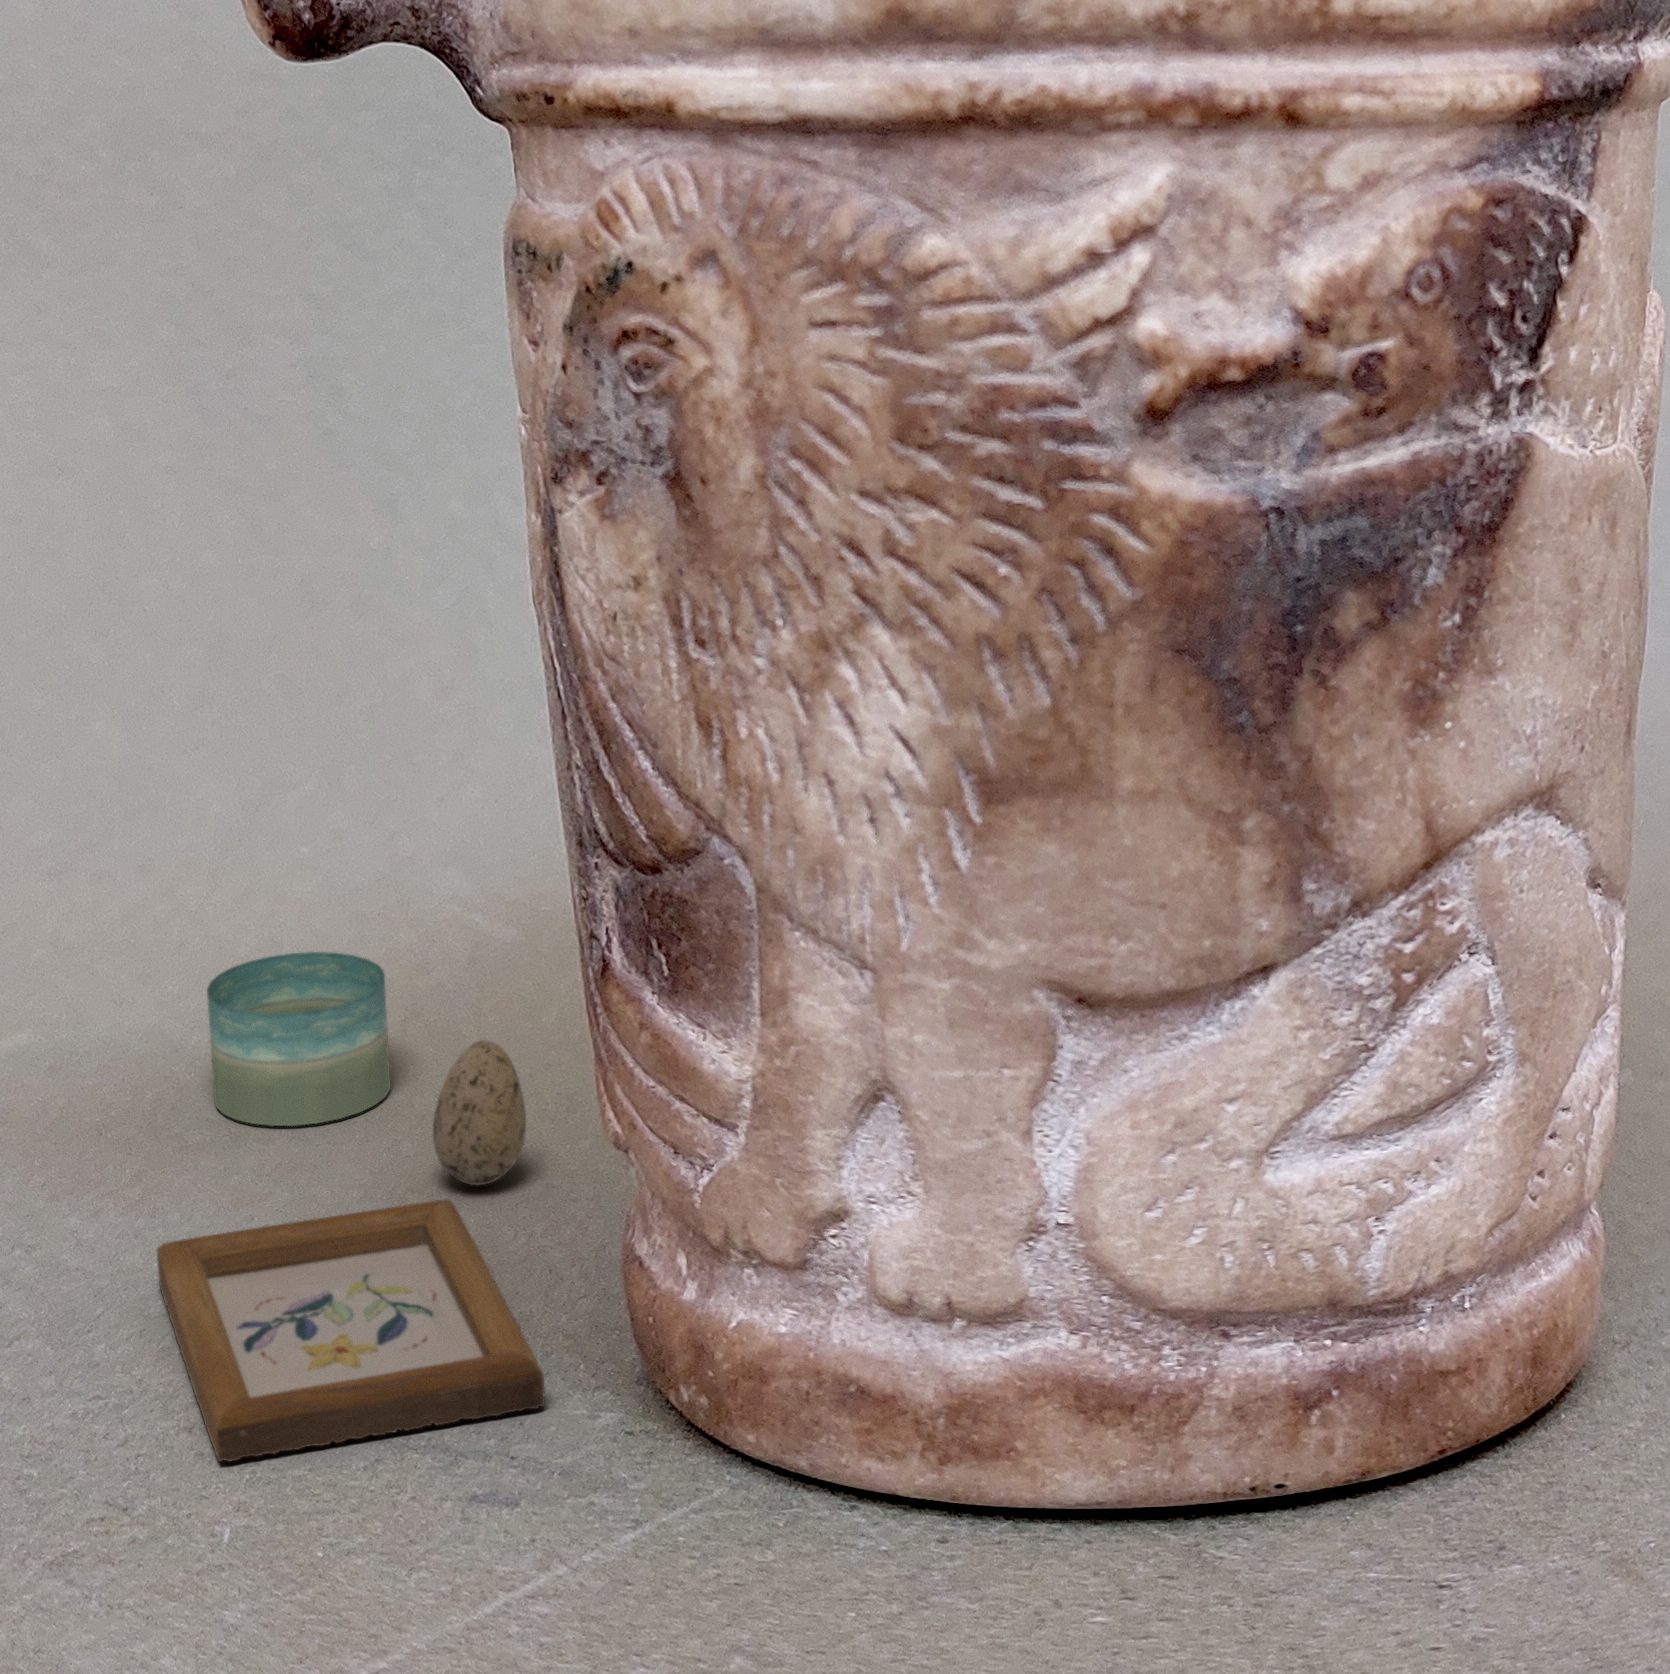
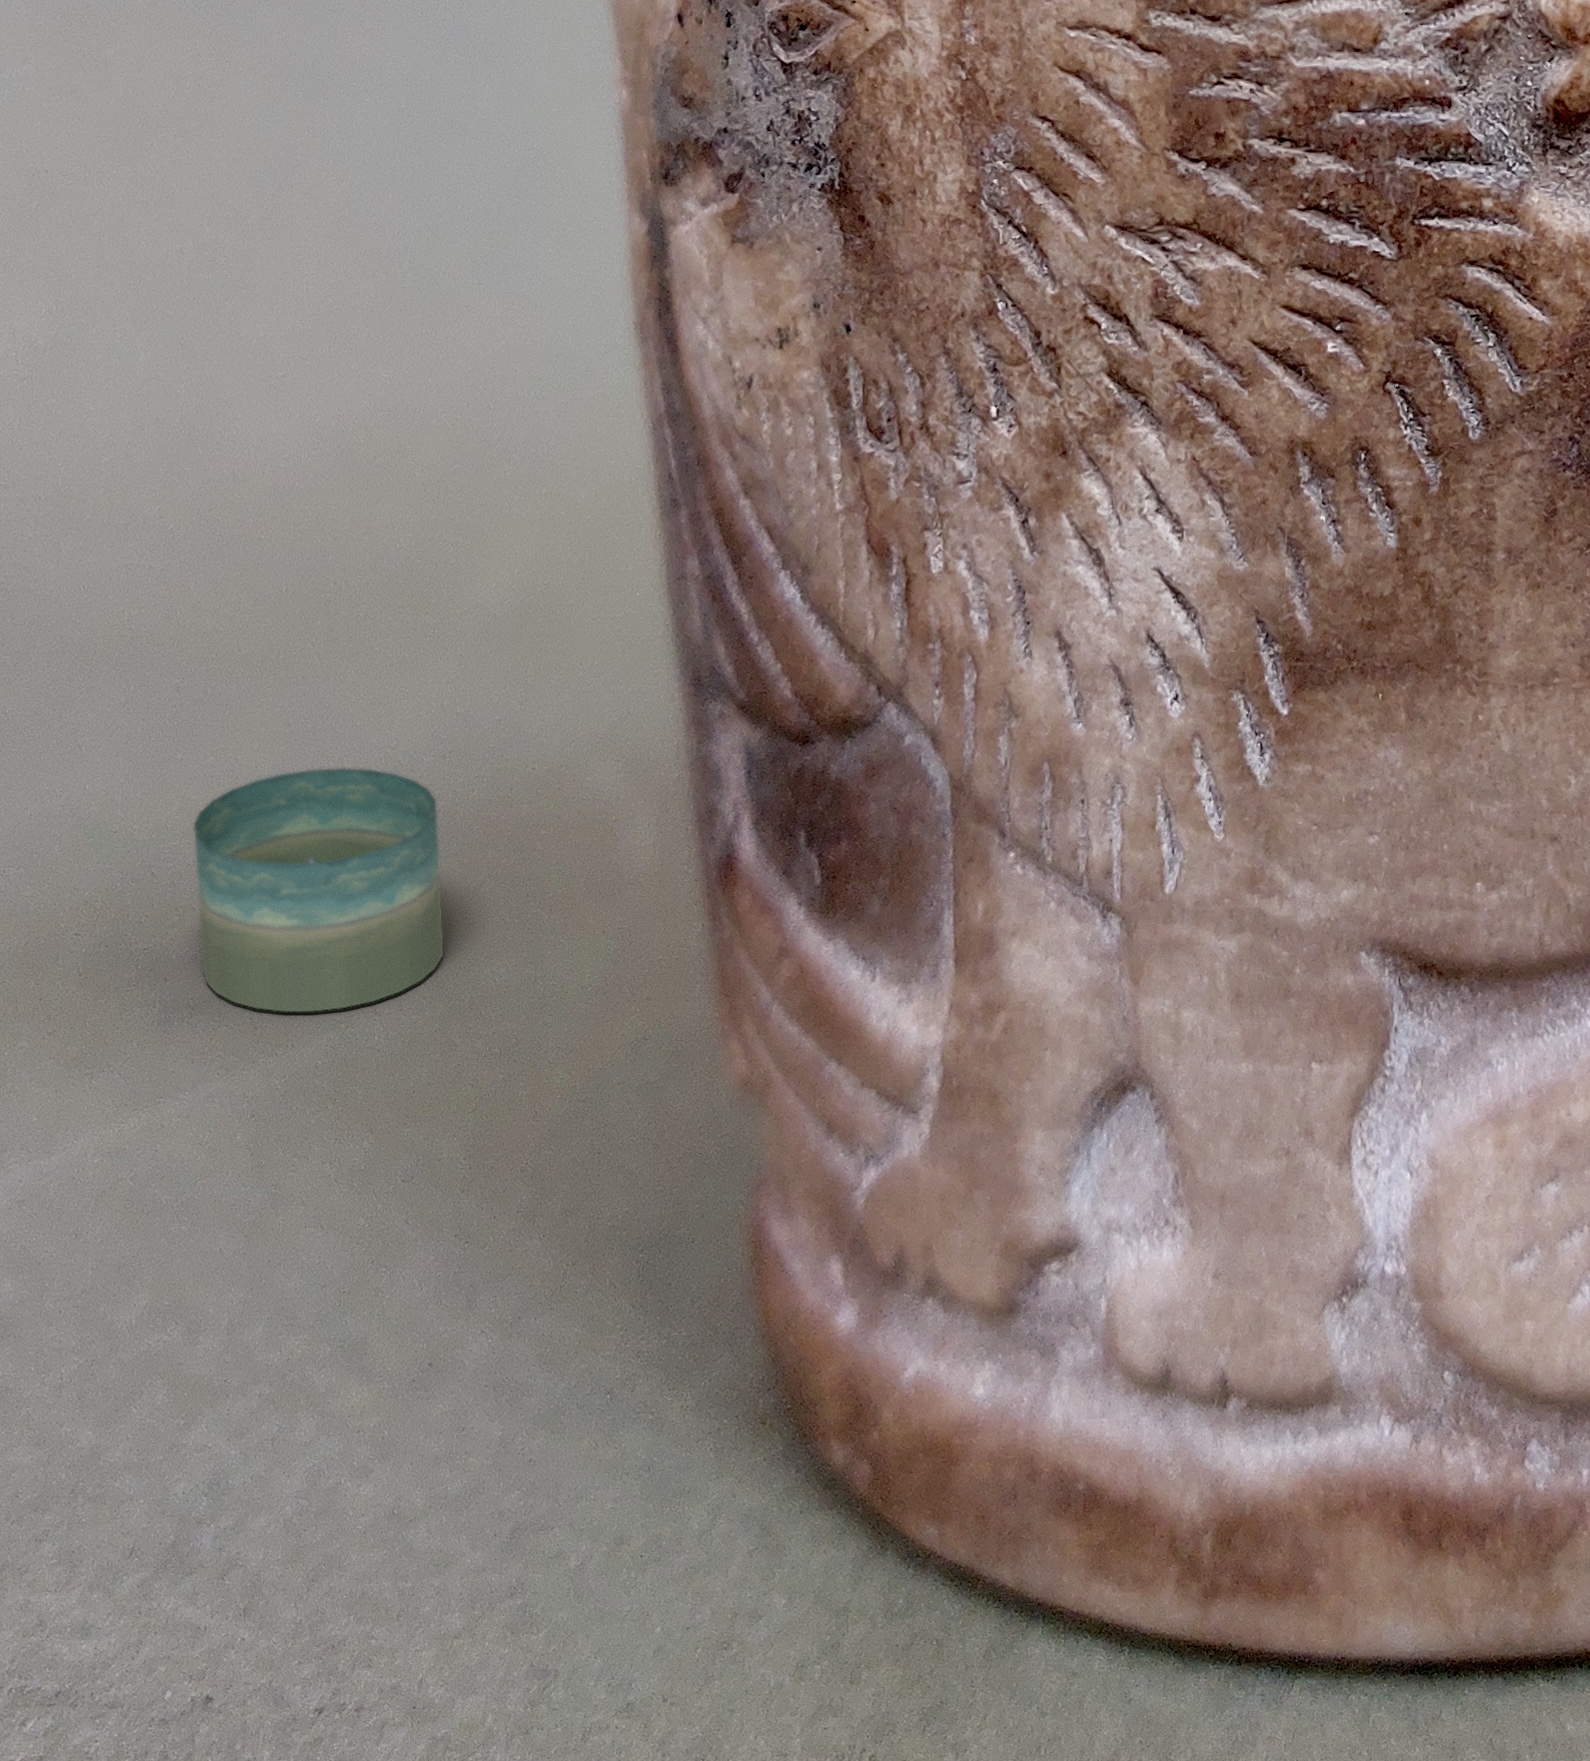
decorative egg: present [433,1040,526,1185] -> none [495,916,622,1110]
picture frame: present [157,1200,545,1461] -> none [104,1144,640,1569]

